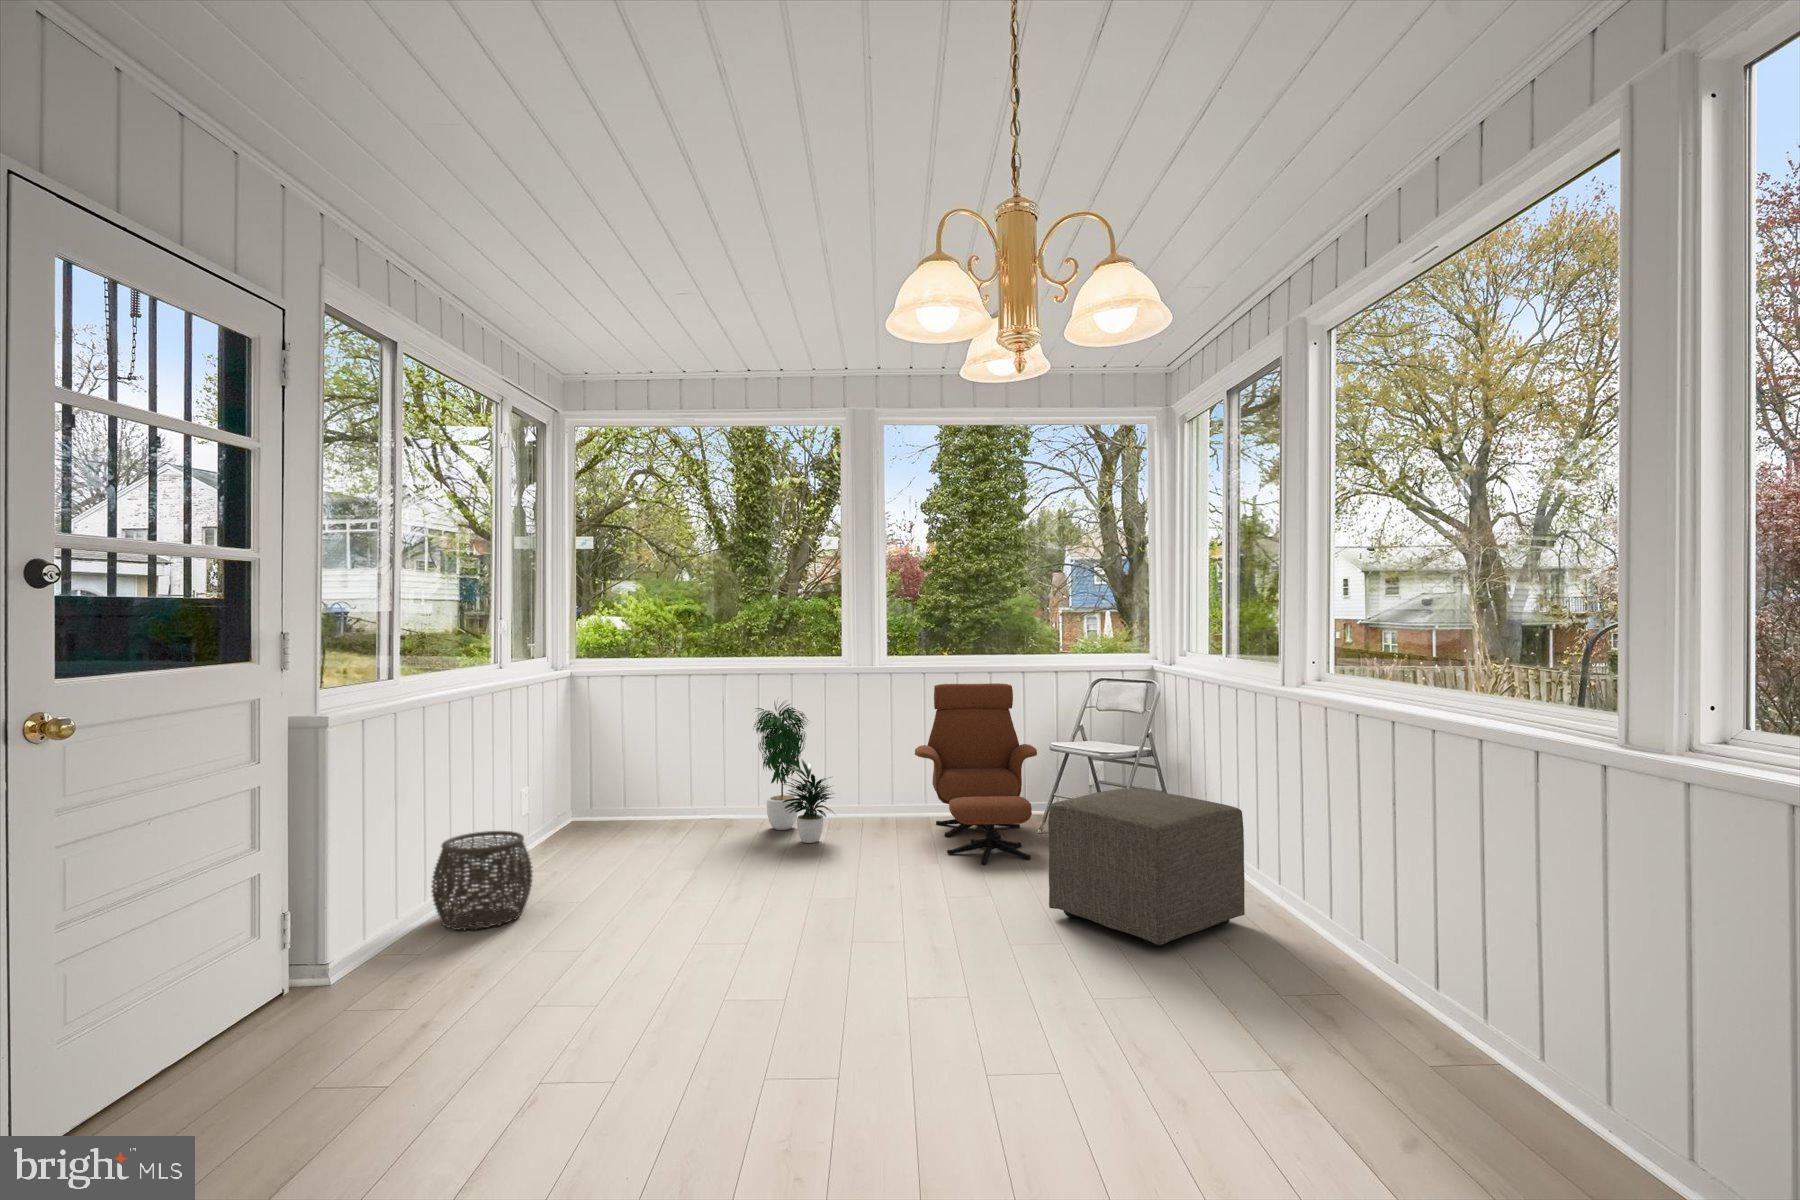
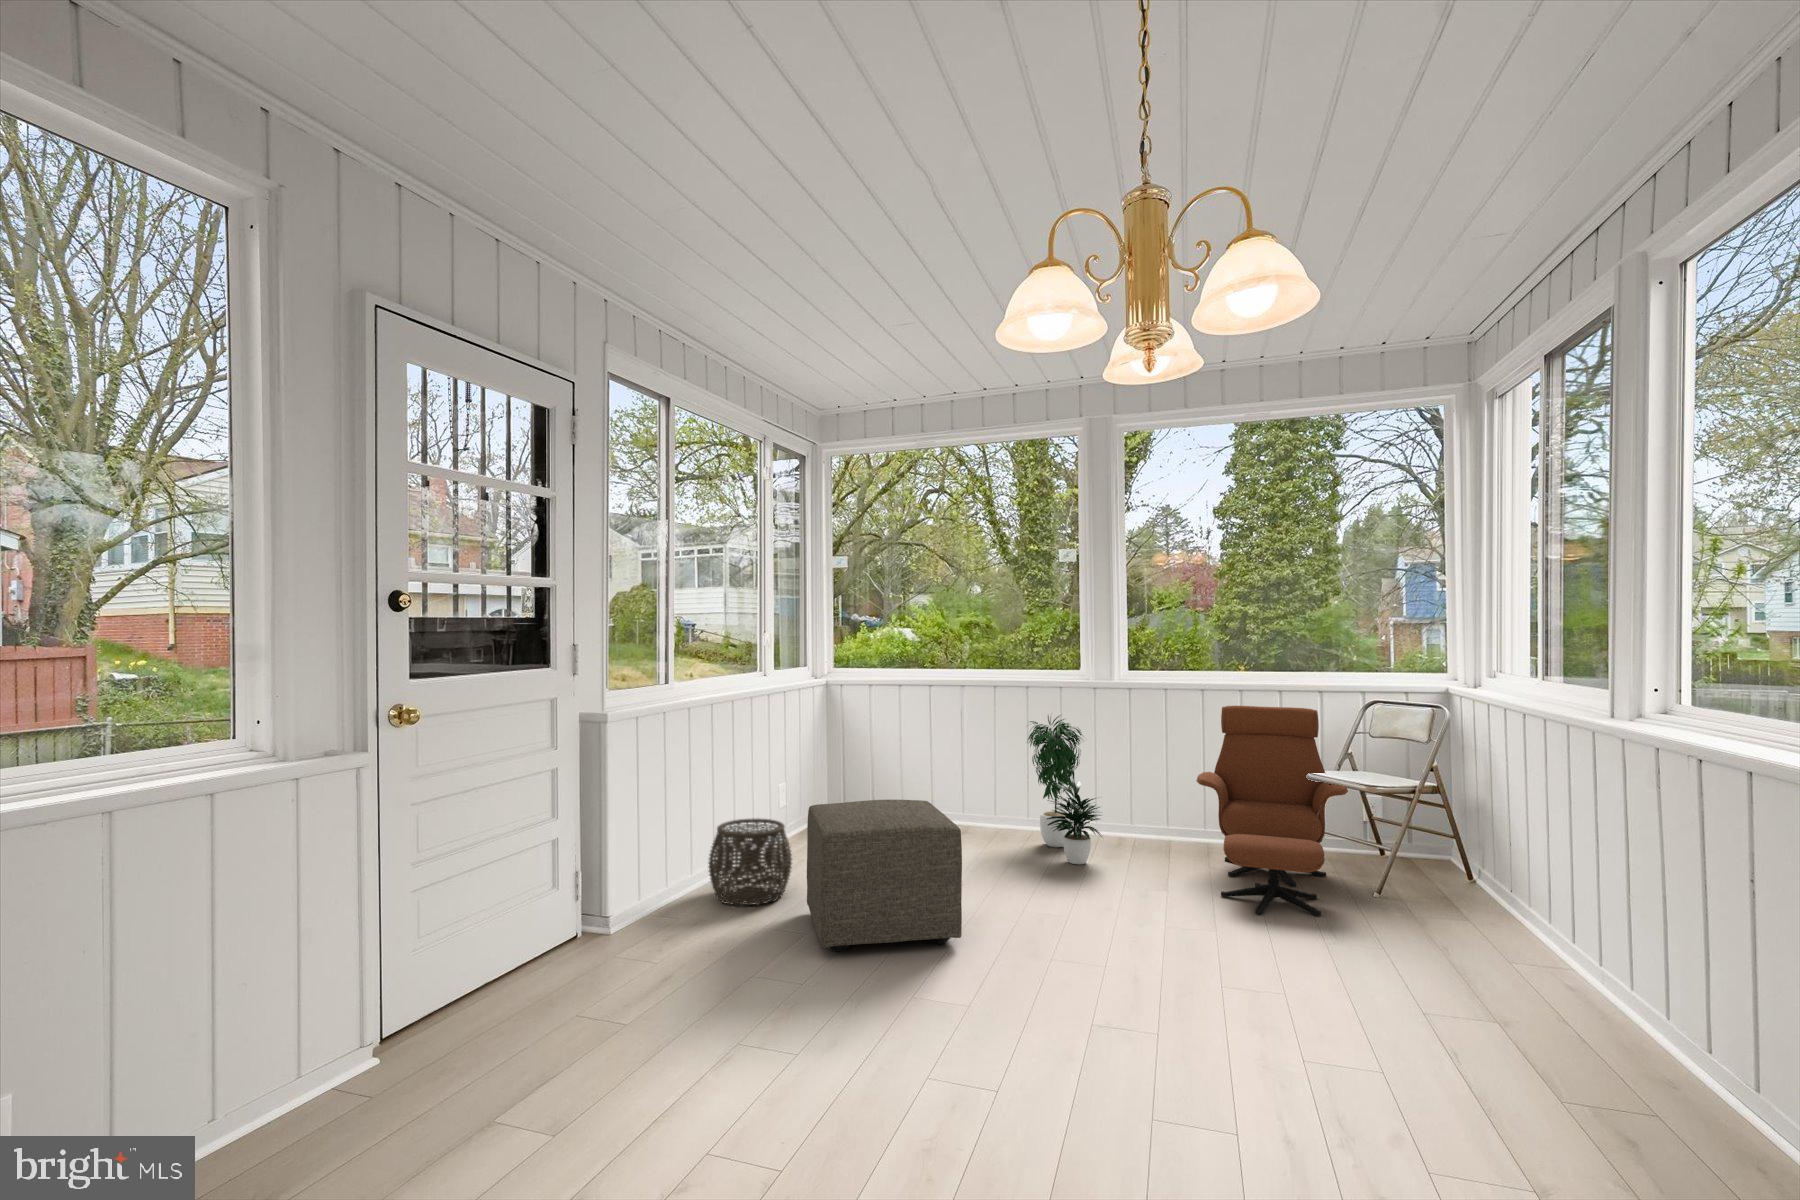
ottoman: present [1048,788,1245,947] -> present [807,800,962,951]

